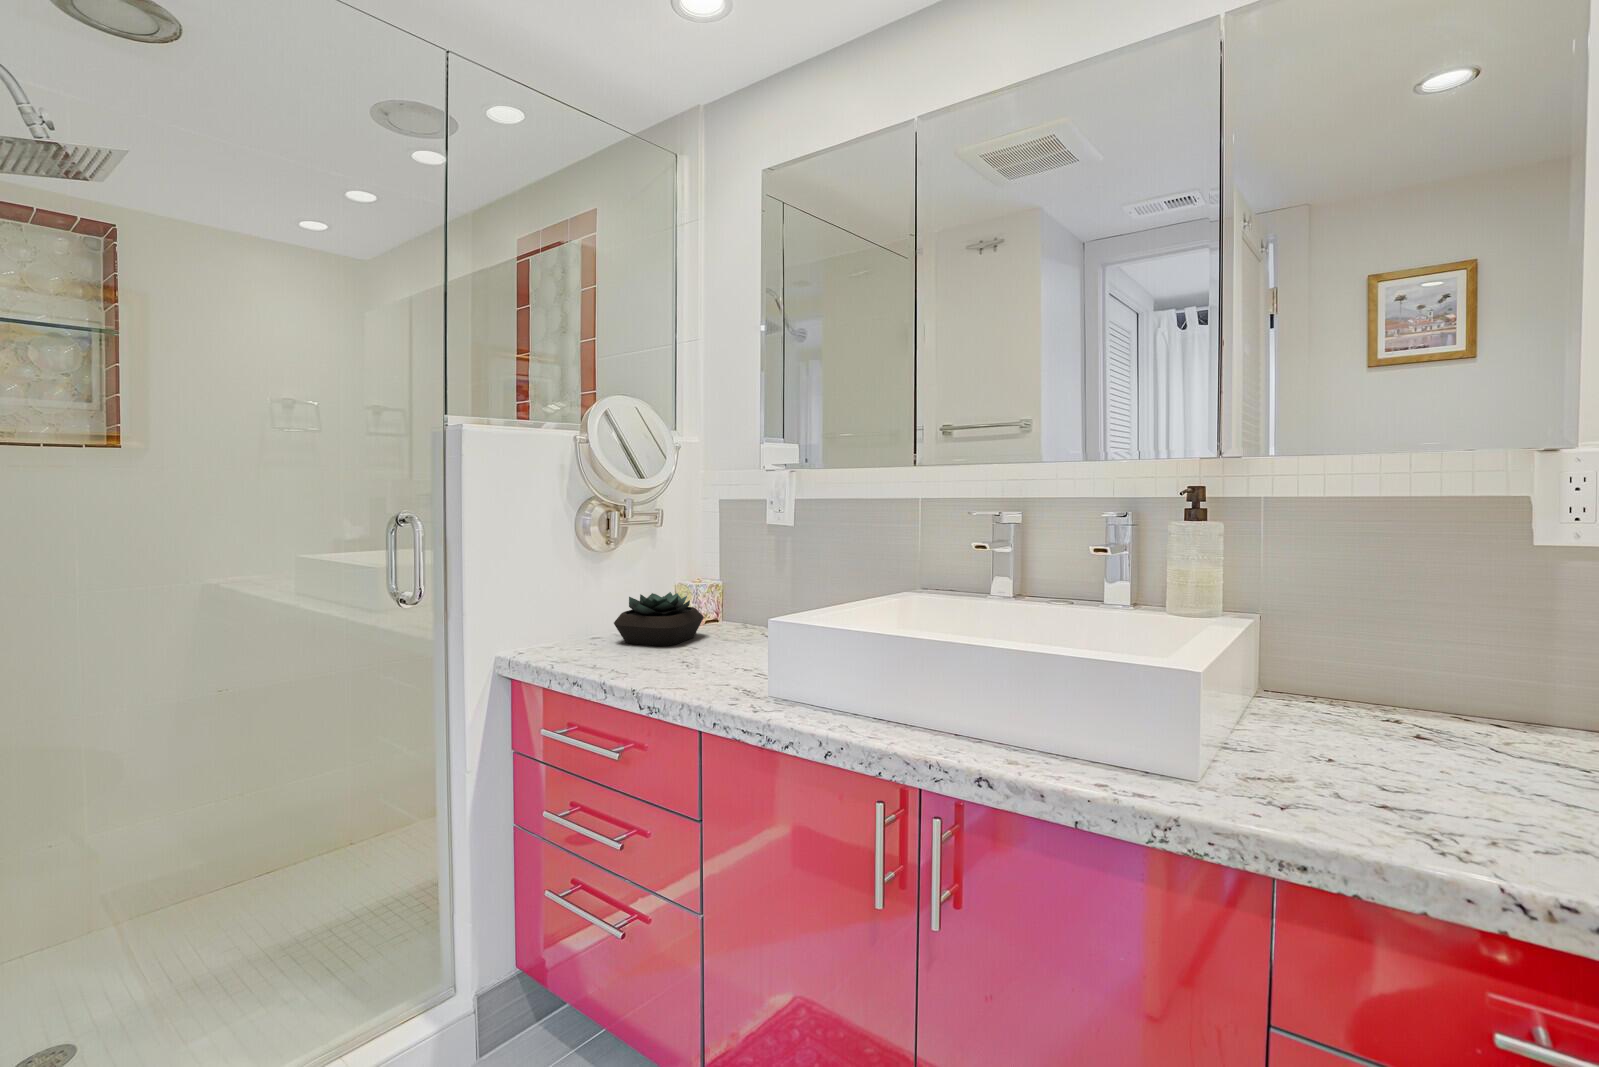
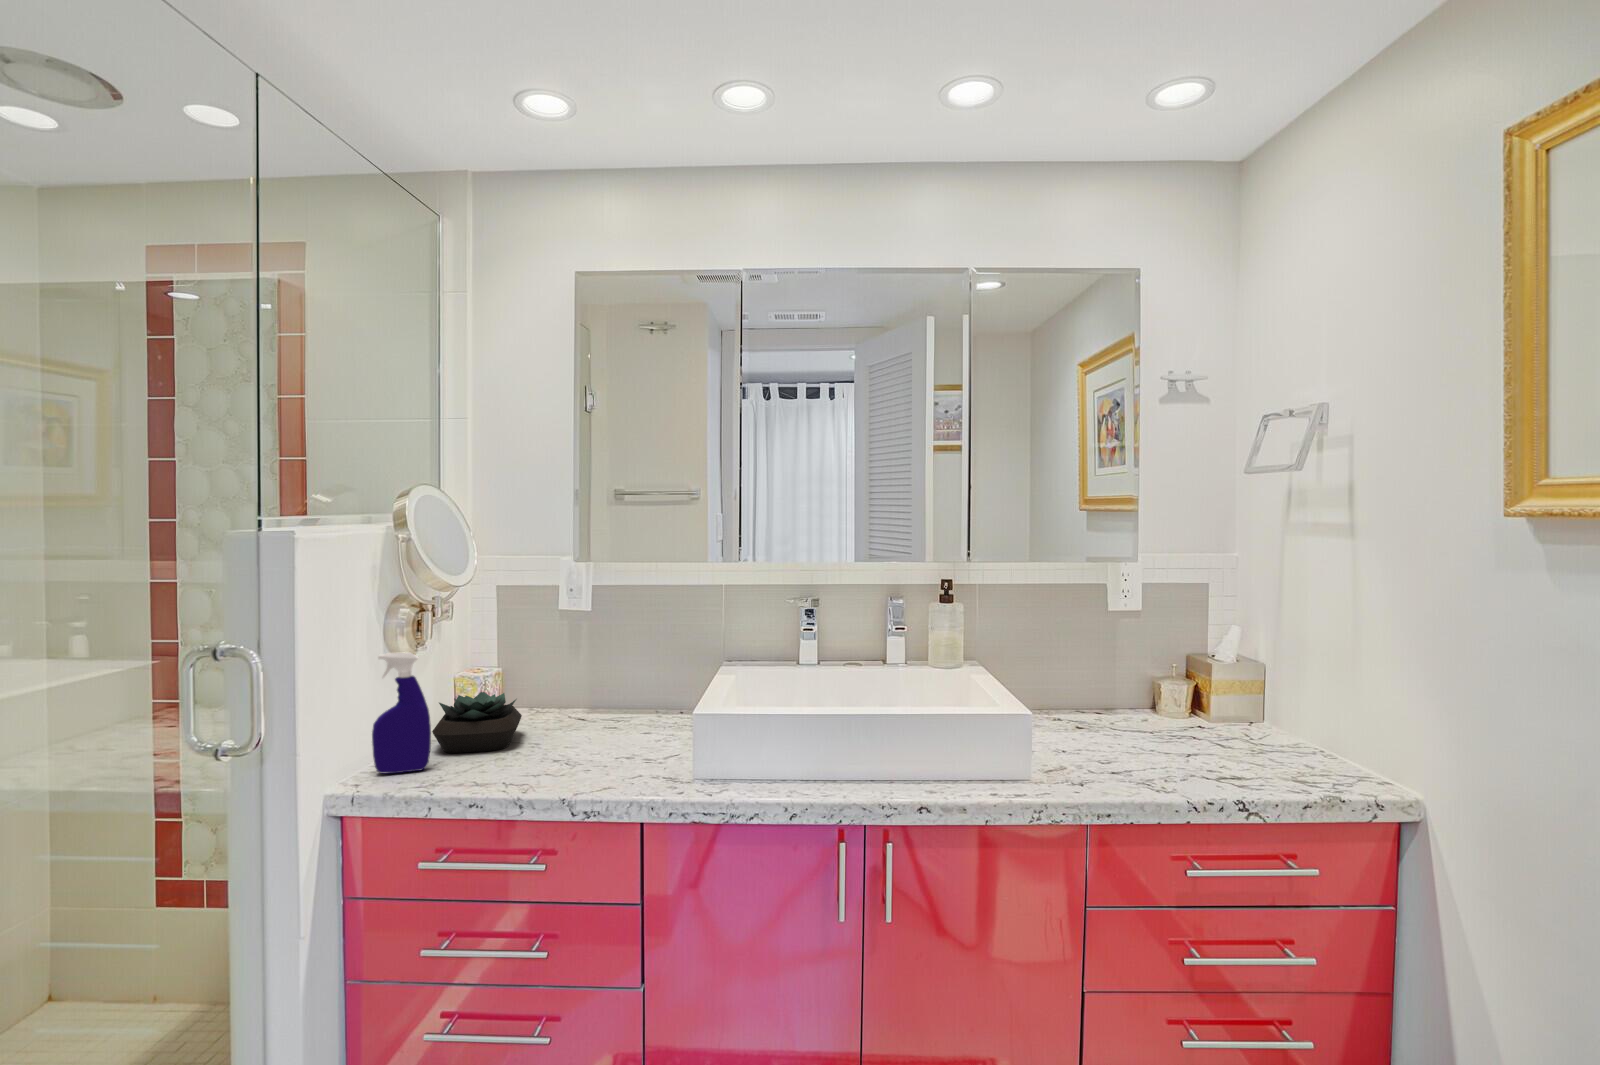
spray bottle: none [548,542,593,652] -> present [372,652,431,774]

